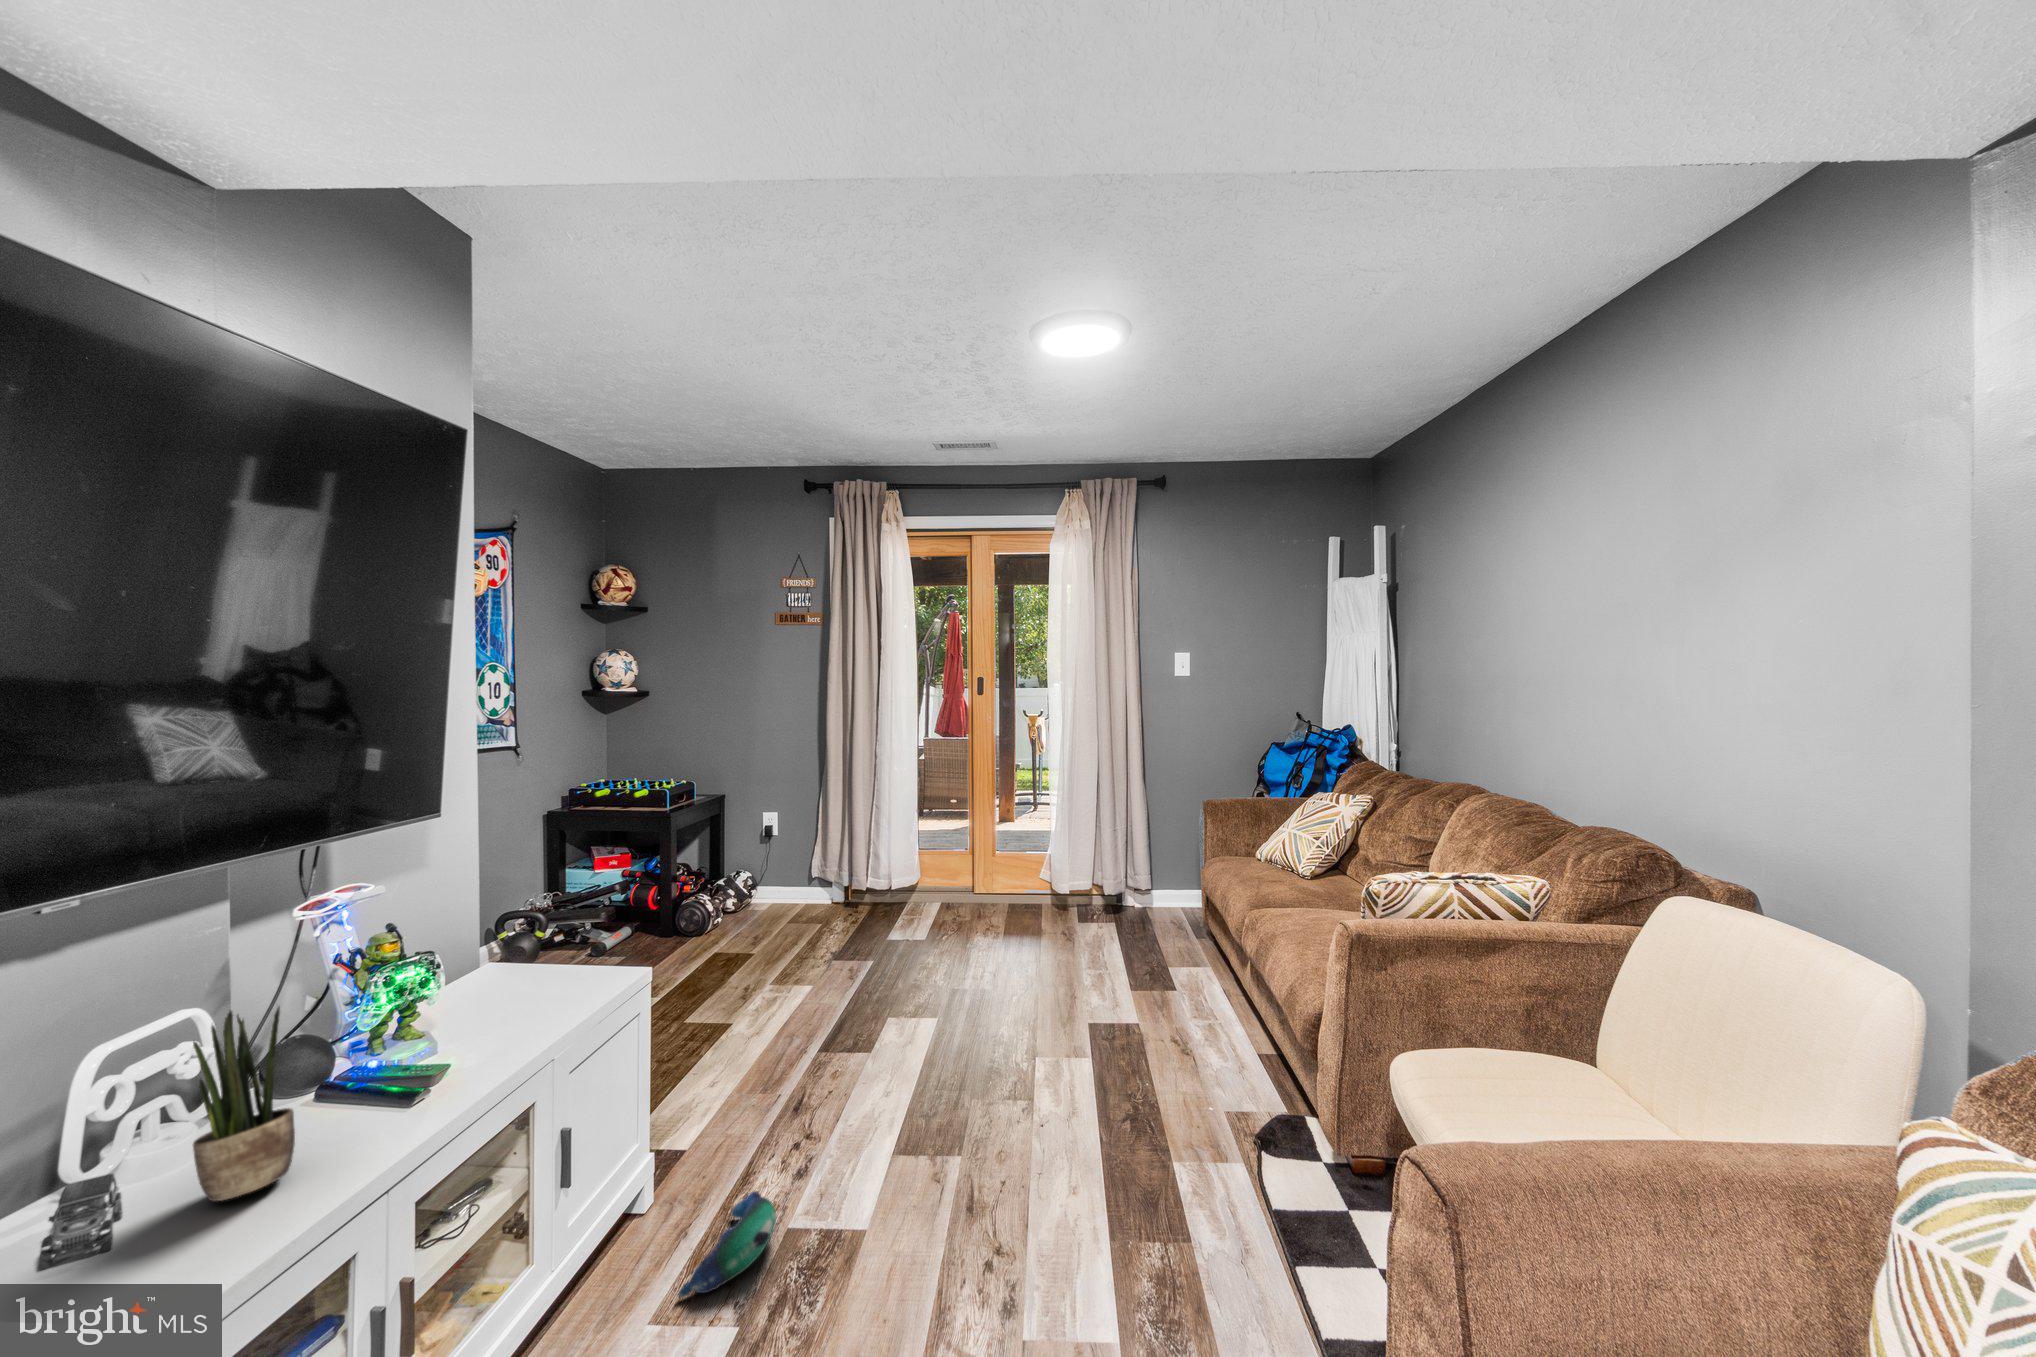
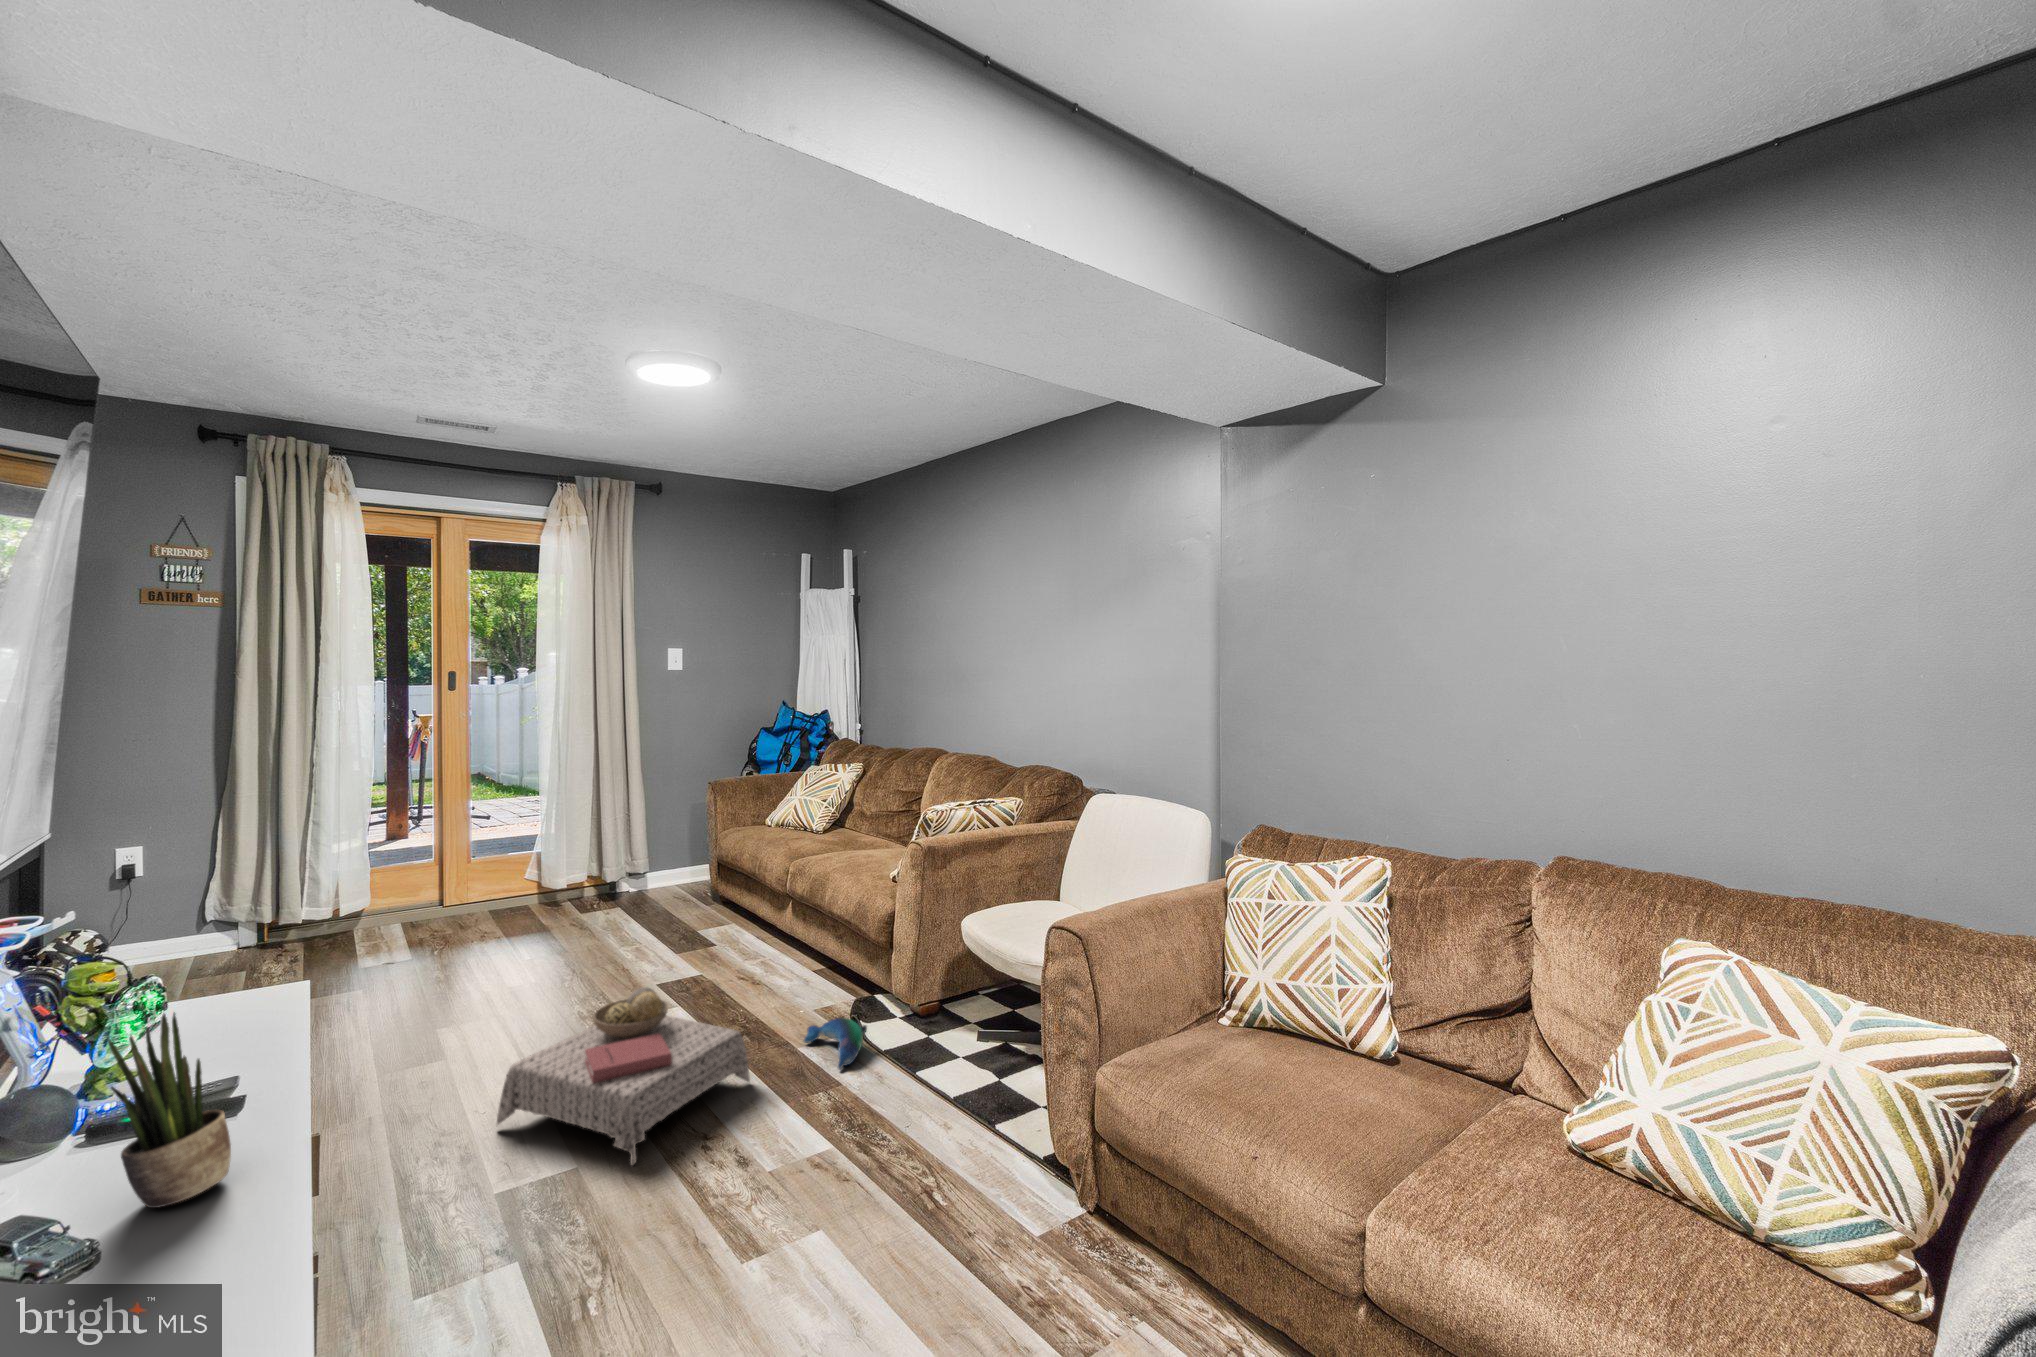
ottoman: none [855,1030,1091,1252] -> present [497,987,750,1166]
plush toy: present [678,1191,776,1298] -> present [804,1018,867,1069]

